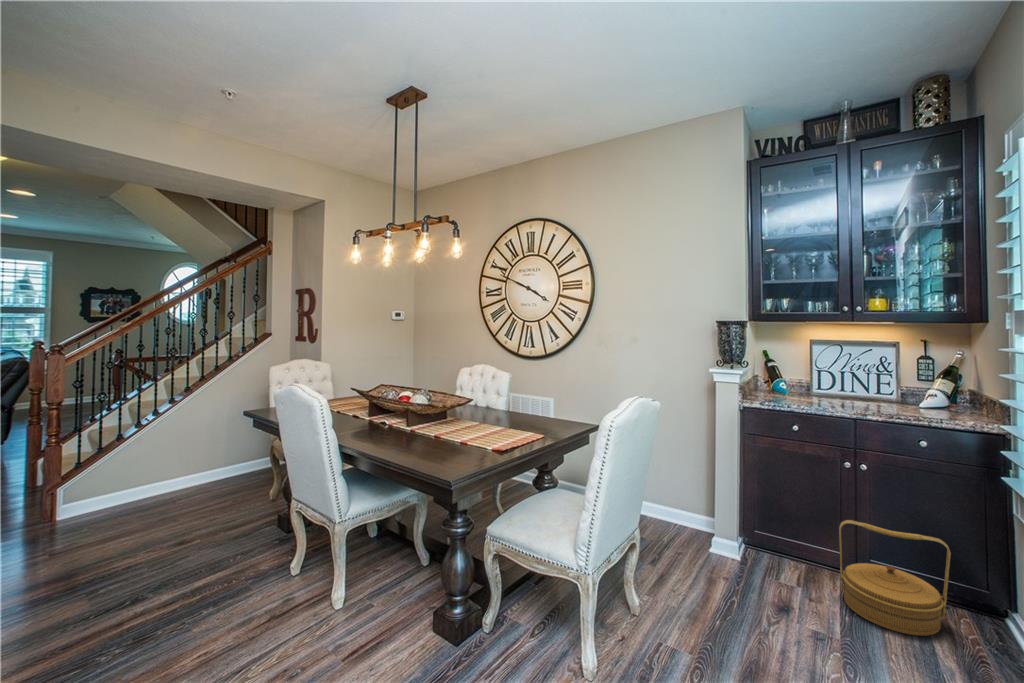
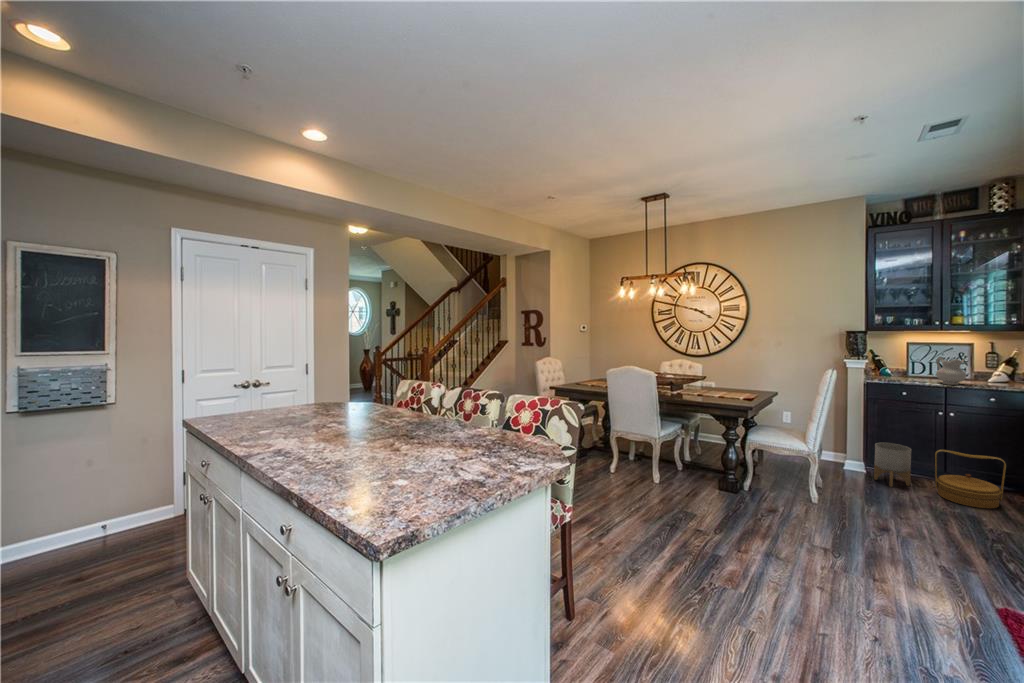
ceramic pitcher: none [845,361,889,407] -> present [936,357,966,385]
planter: none [751,503,805,584] -> present [874,443,911,487]

